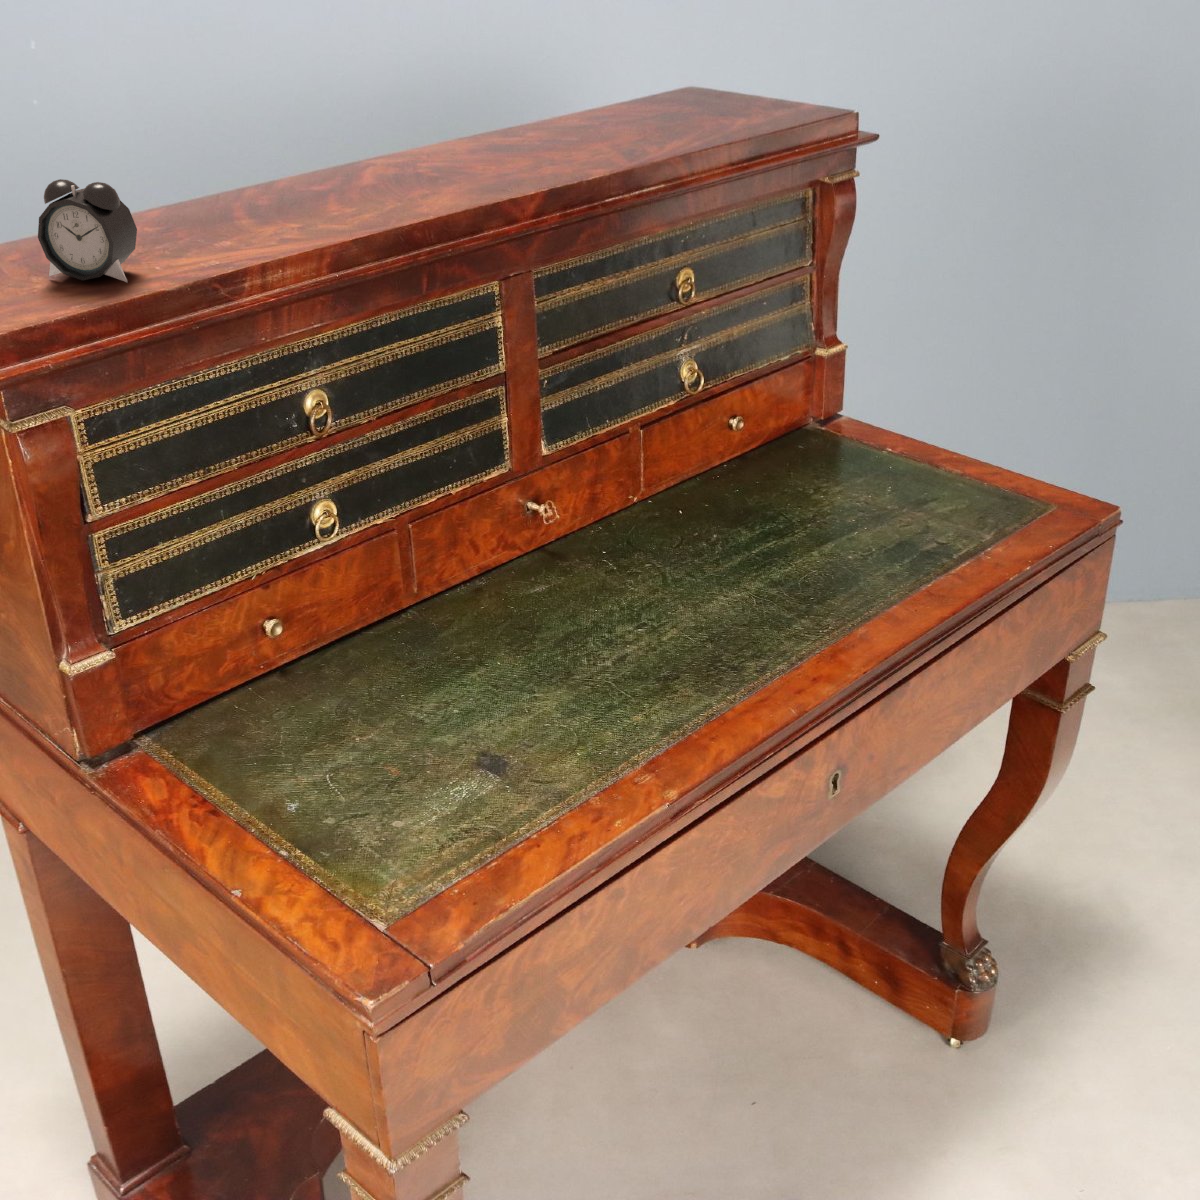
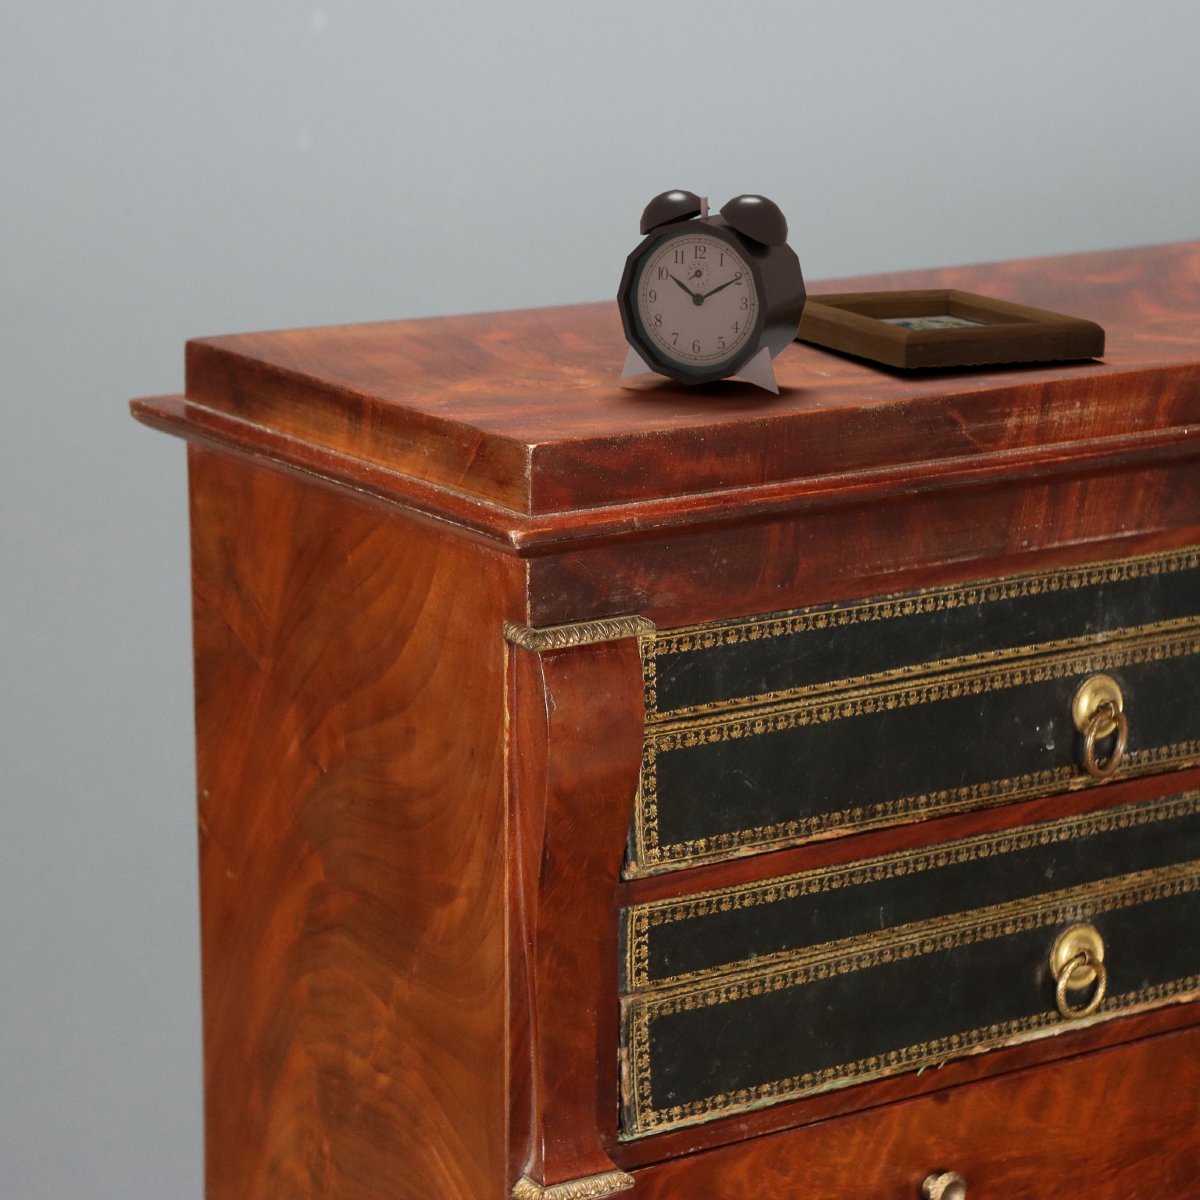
picture frame: none [136,191,297,257] -> present [796,289,1105,369]

